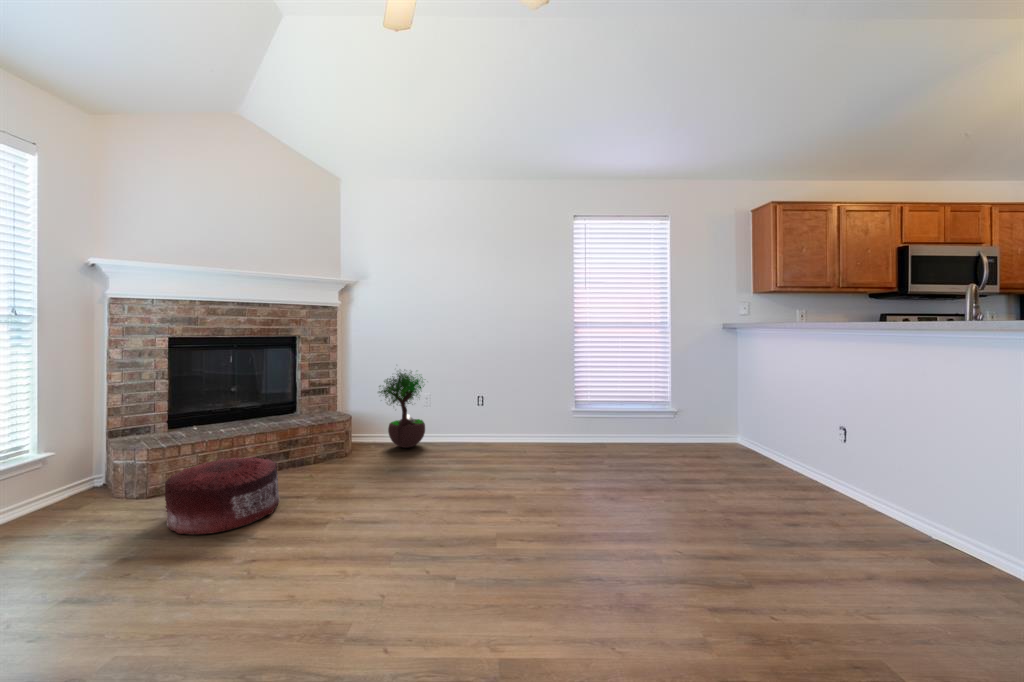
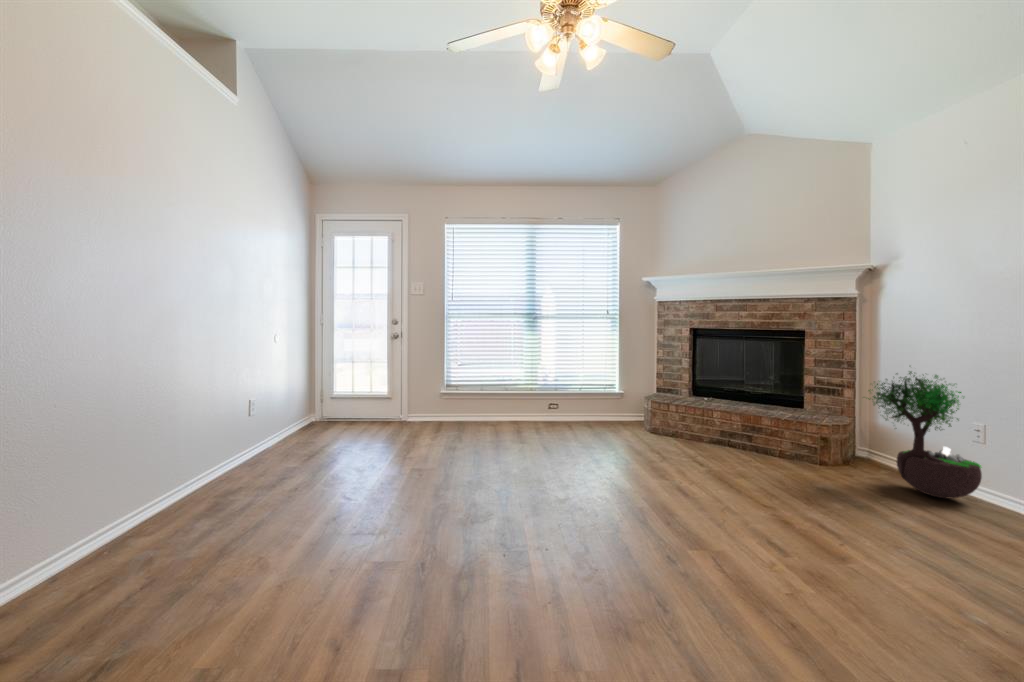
pouf: present [165,457,280,535] -> none [613,411,691,460]

